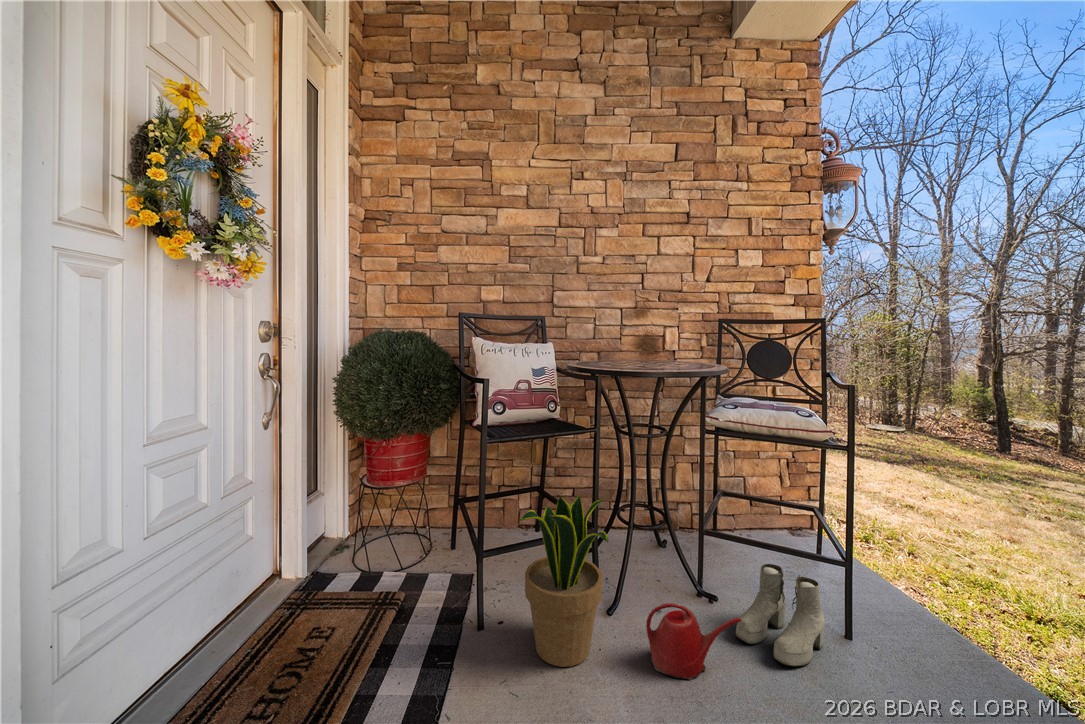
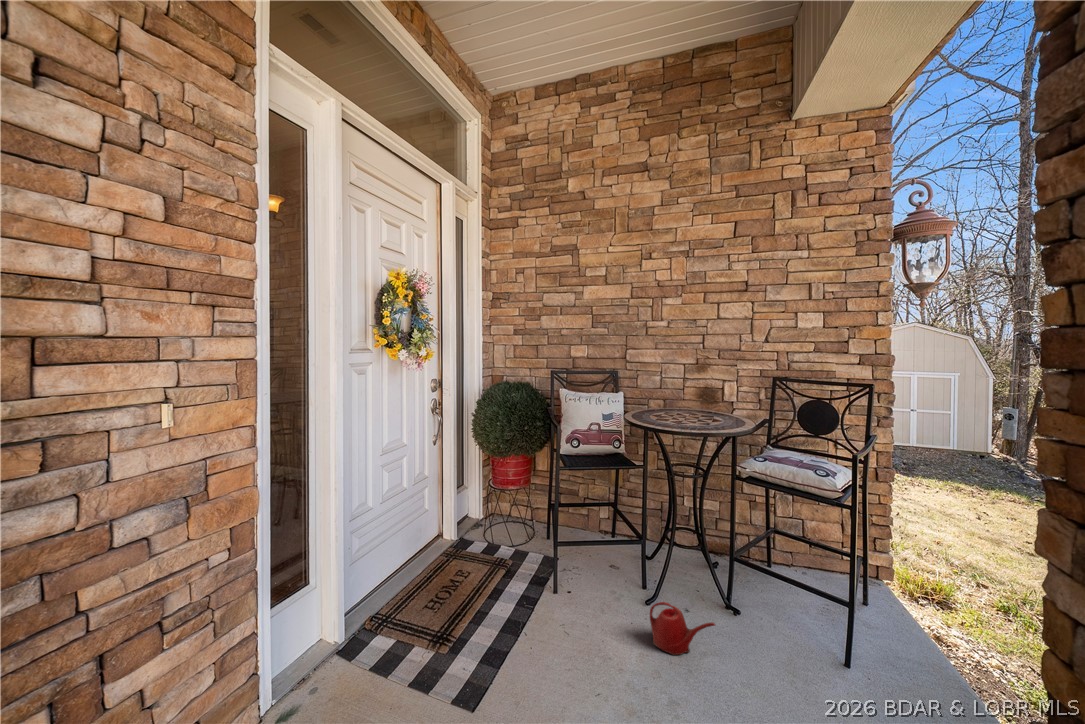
potted plant: present [520,495,608,667] -> none [565,518,629,628]
boots: present [736,564,825,666] -> none [727,591,800,669]

